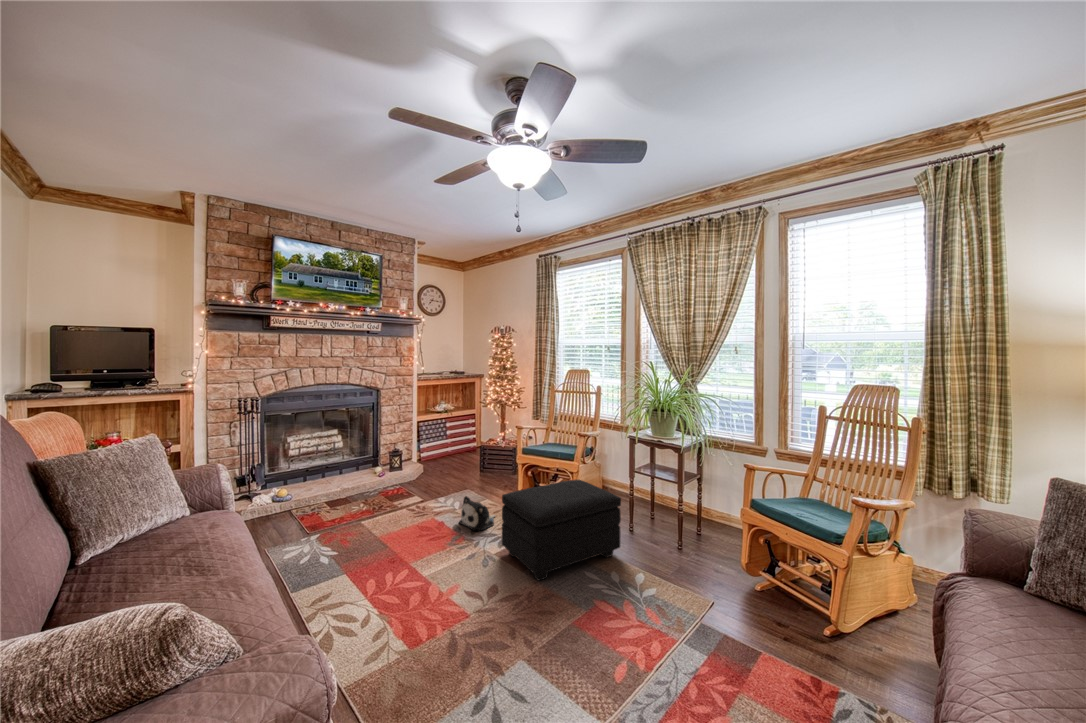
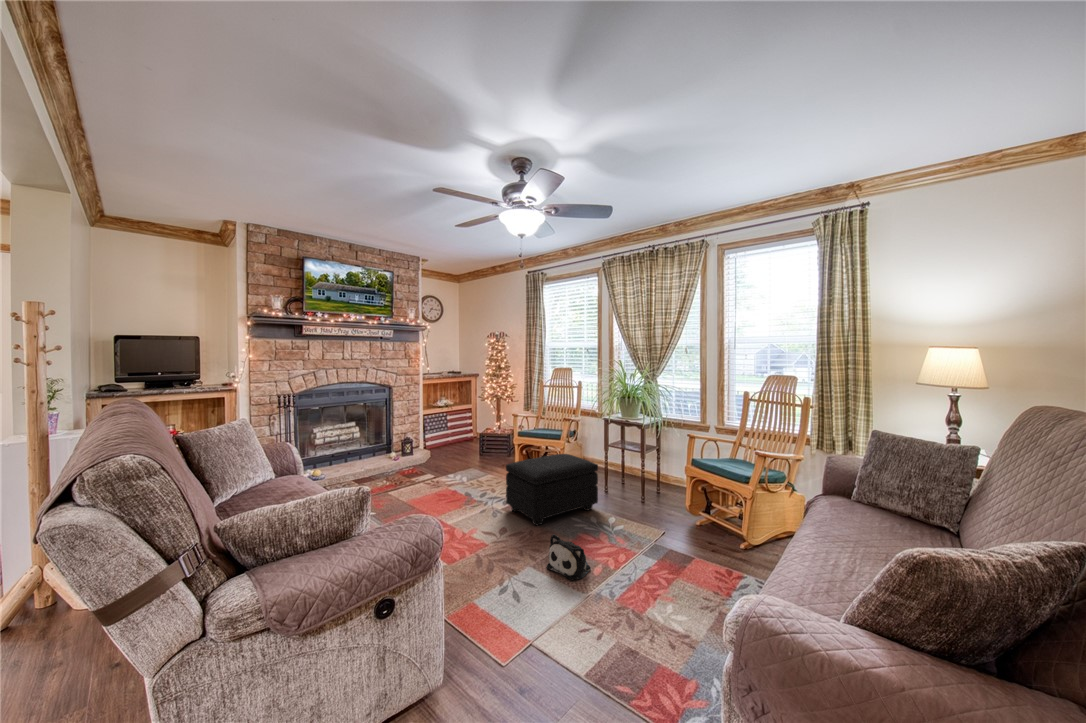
plush toy: present [459,496,495,530] -> present [546,534,591,580]

